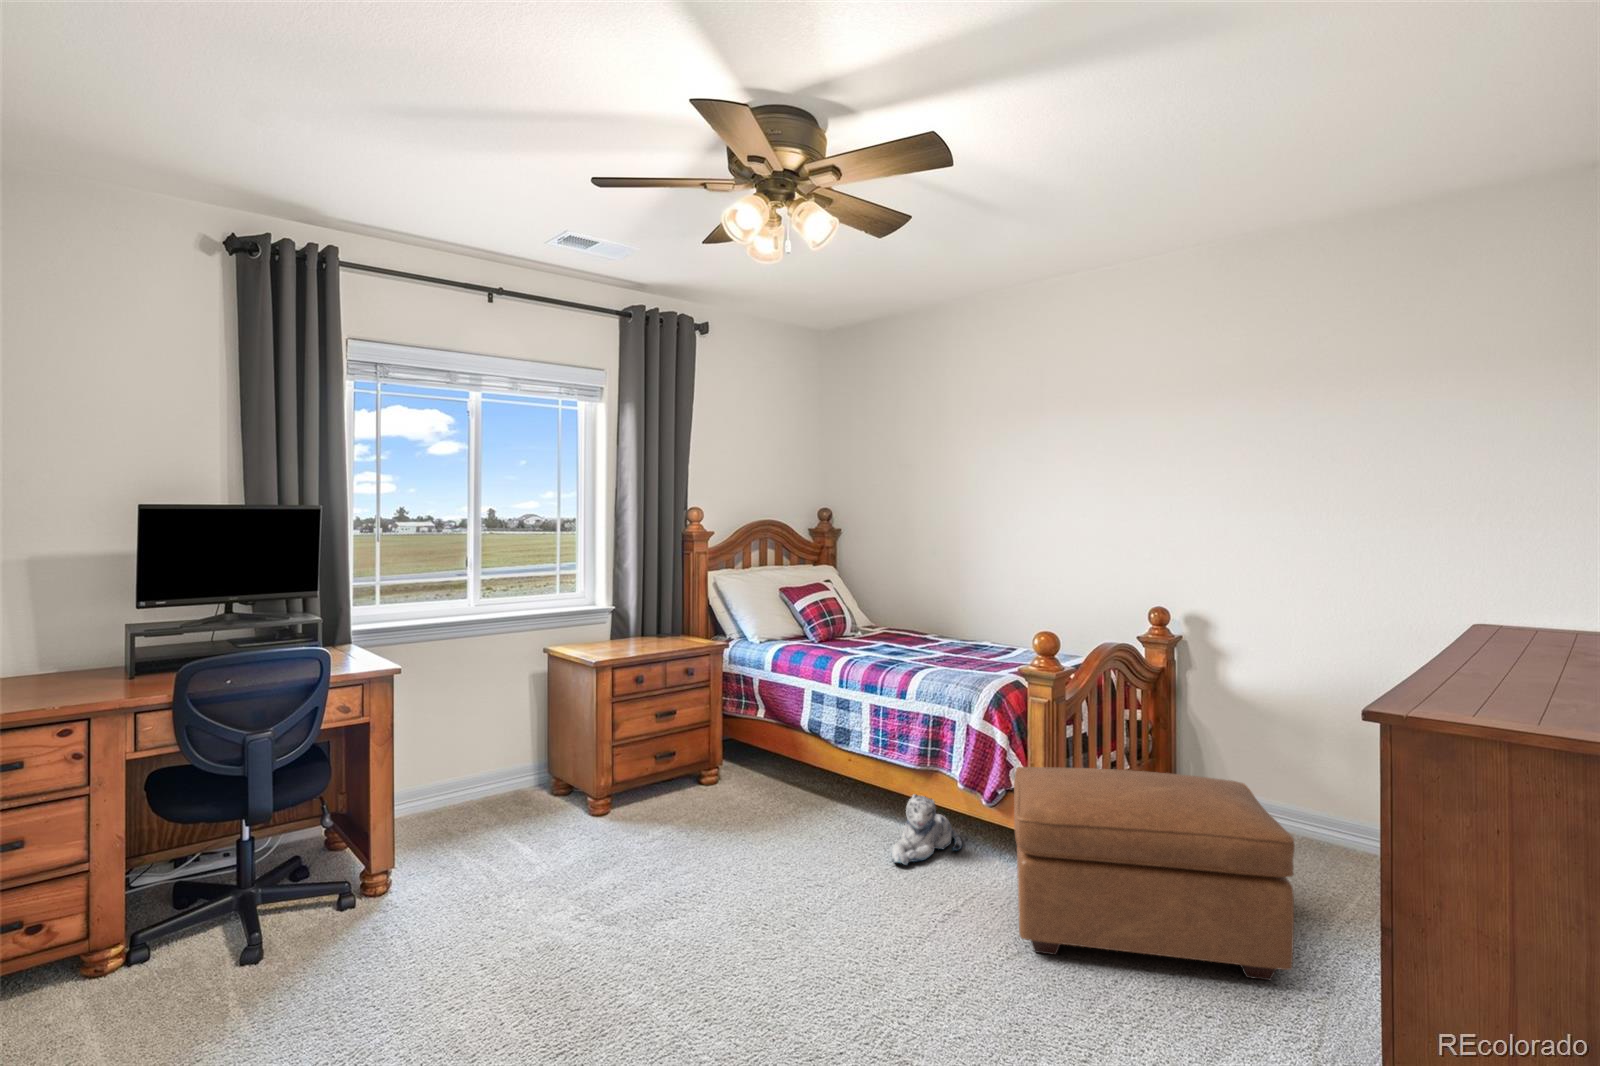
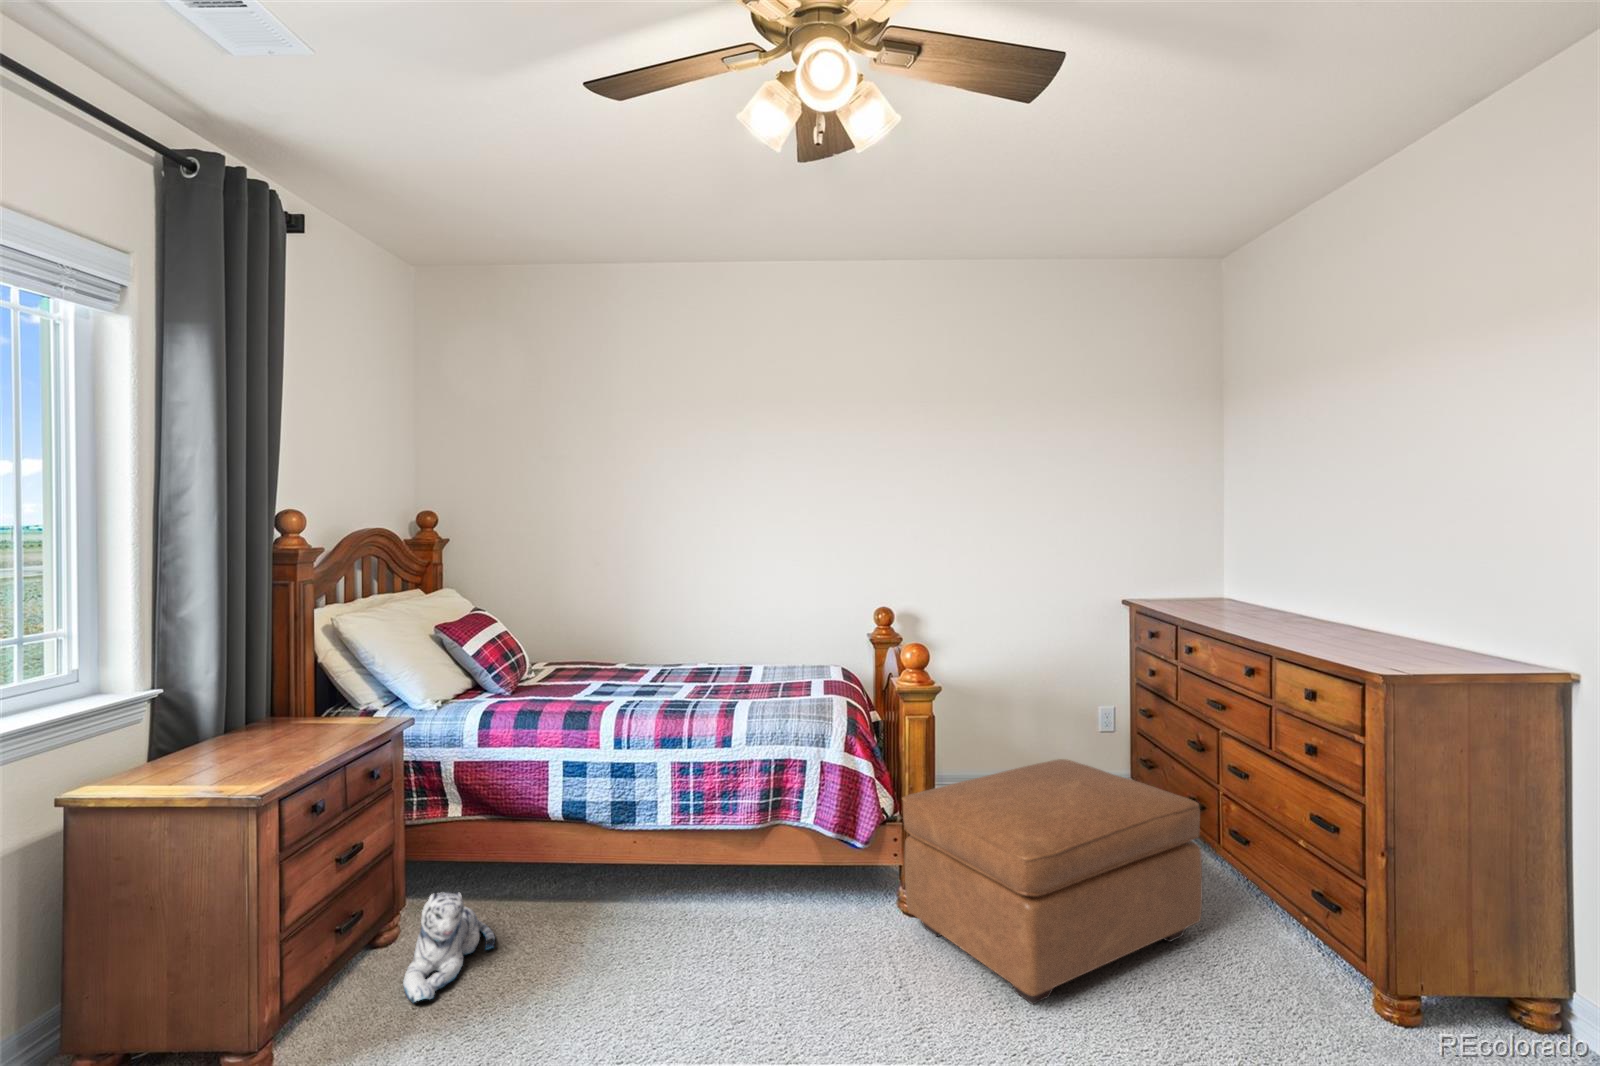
plush toy: present [892,794,962,865] -> present [403,892,495,1003]

